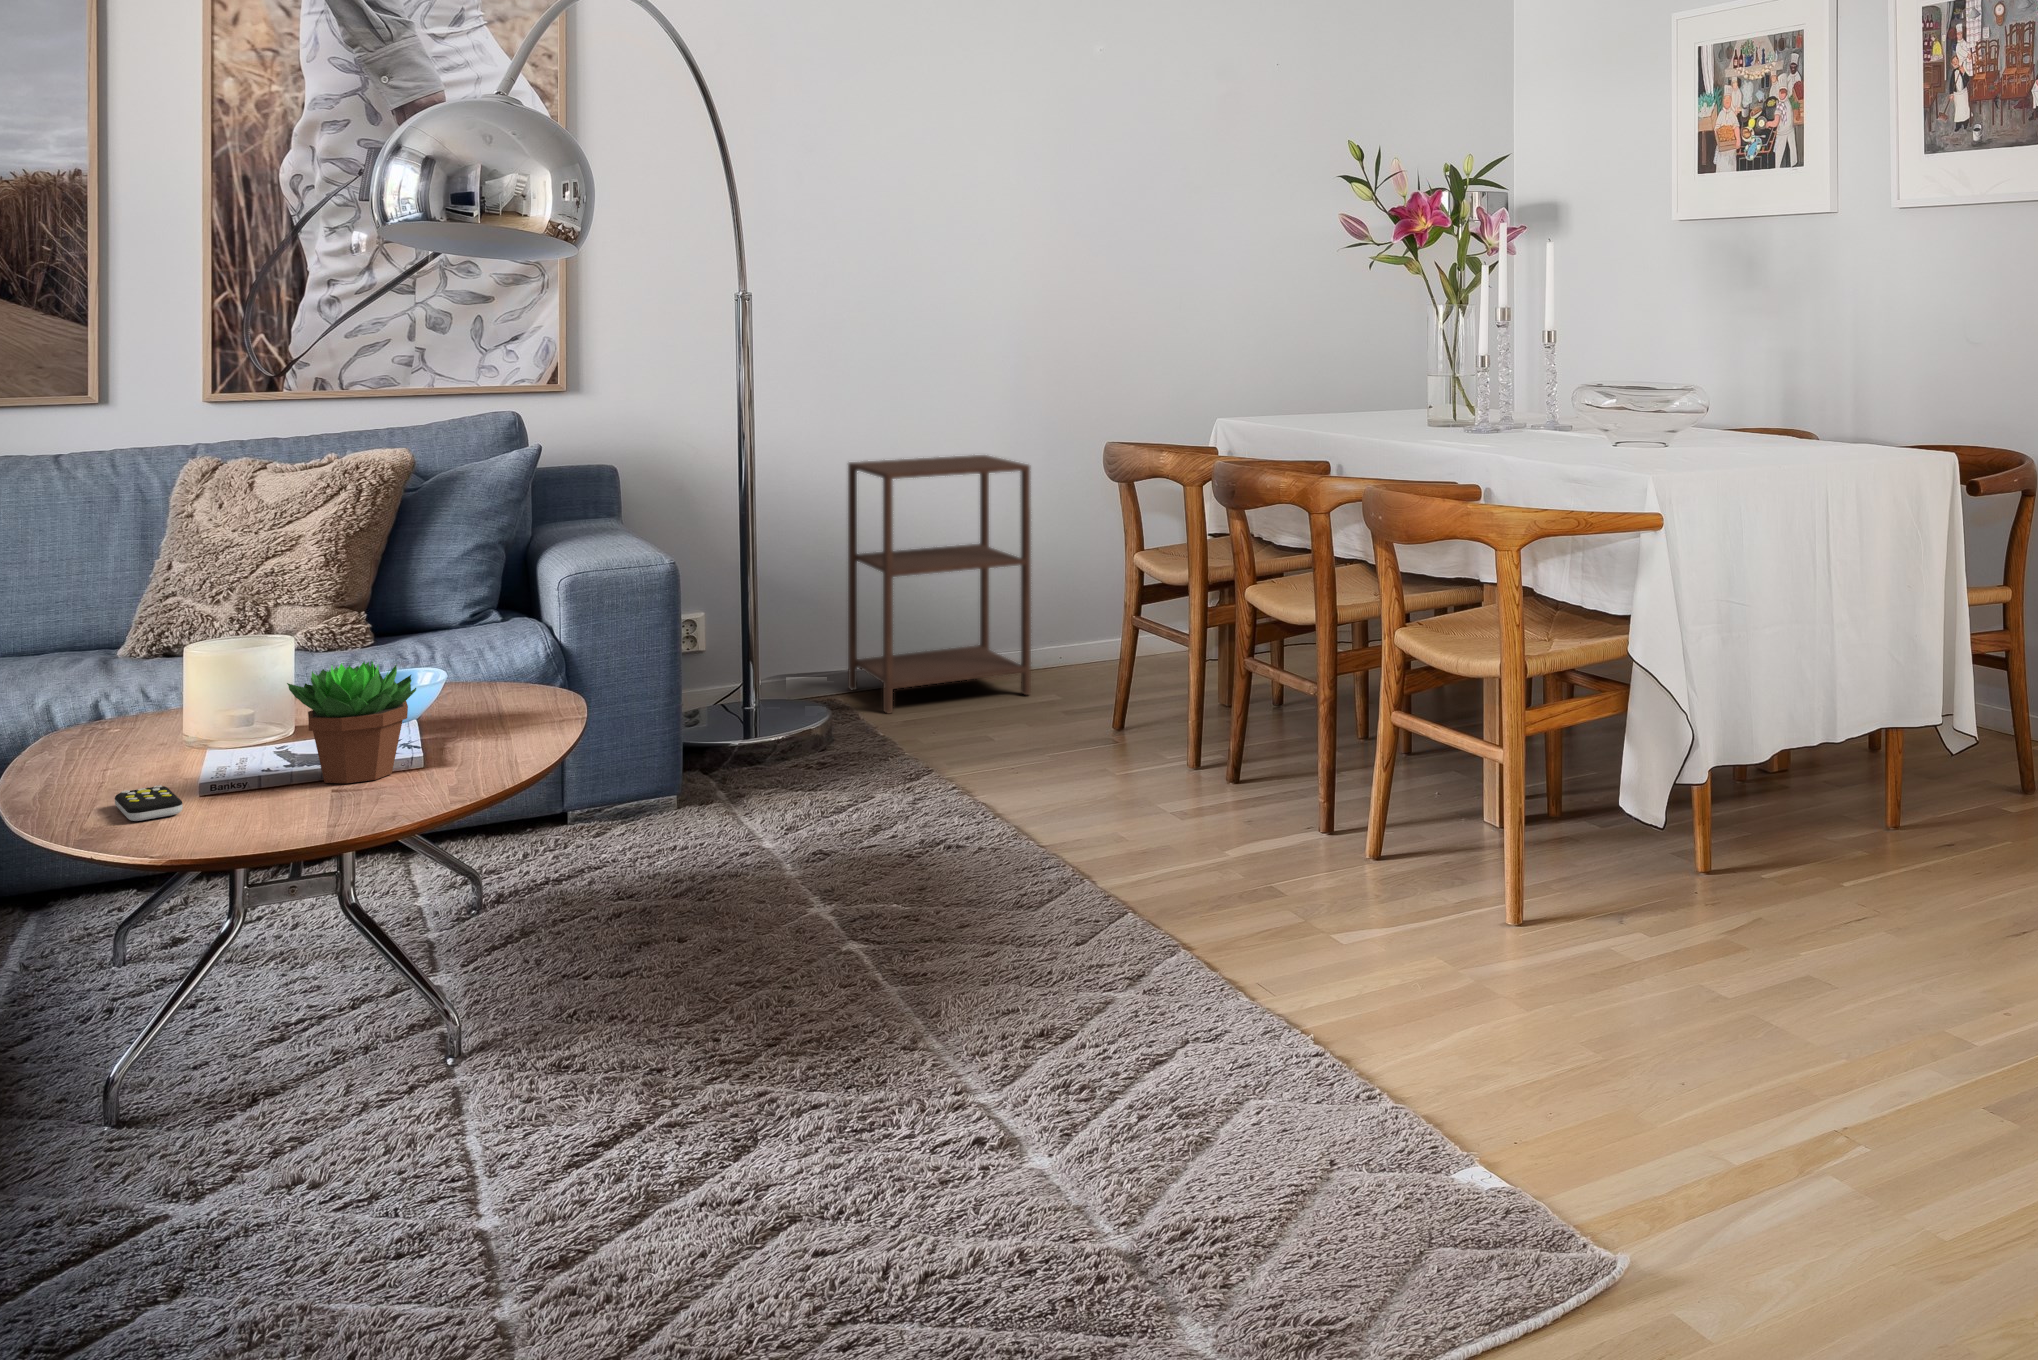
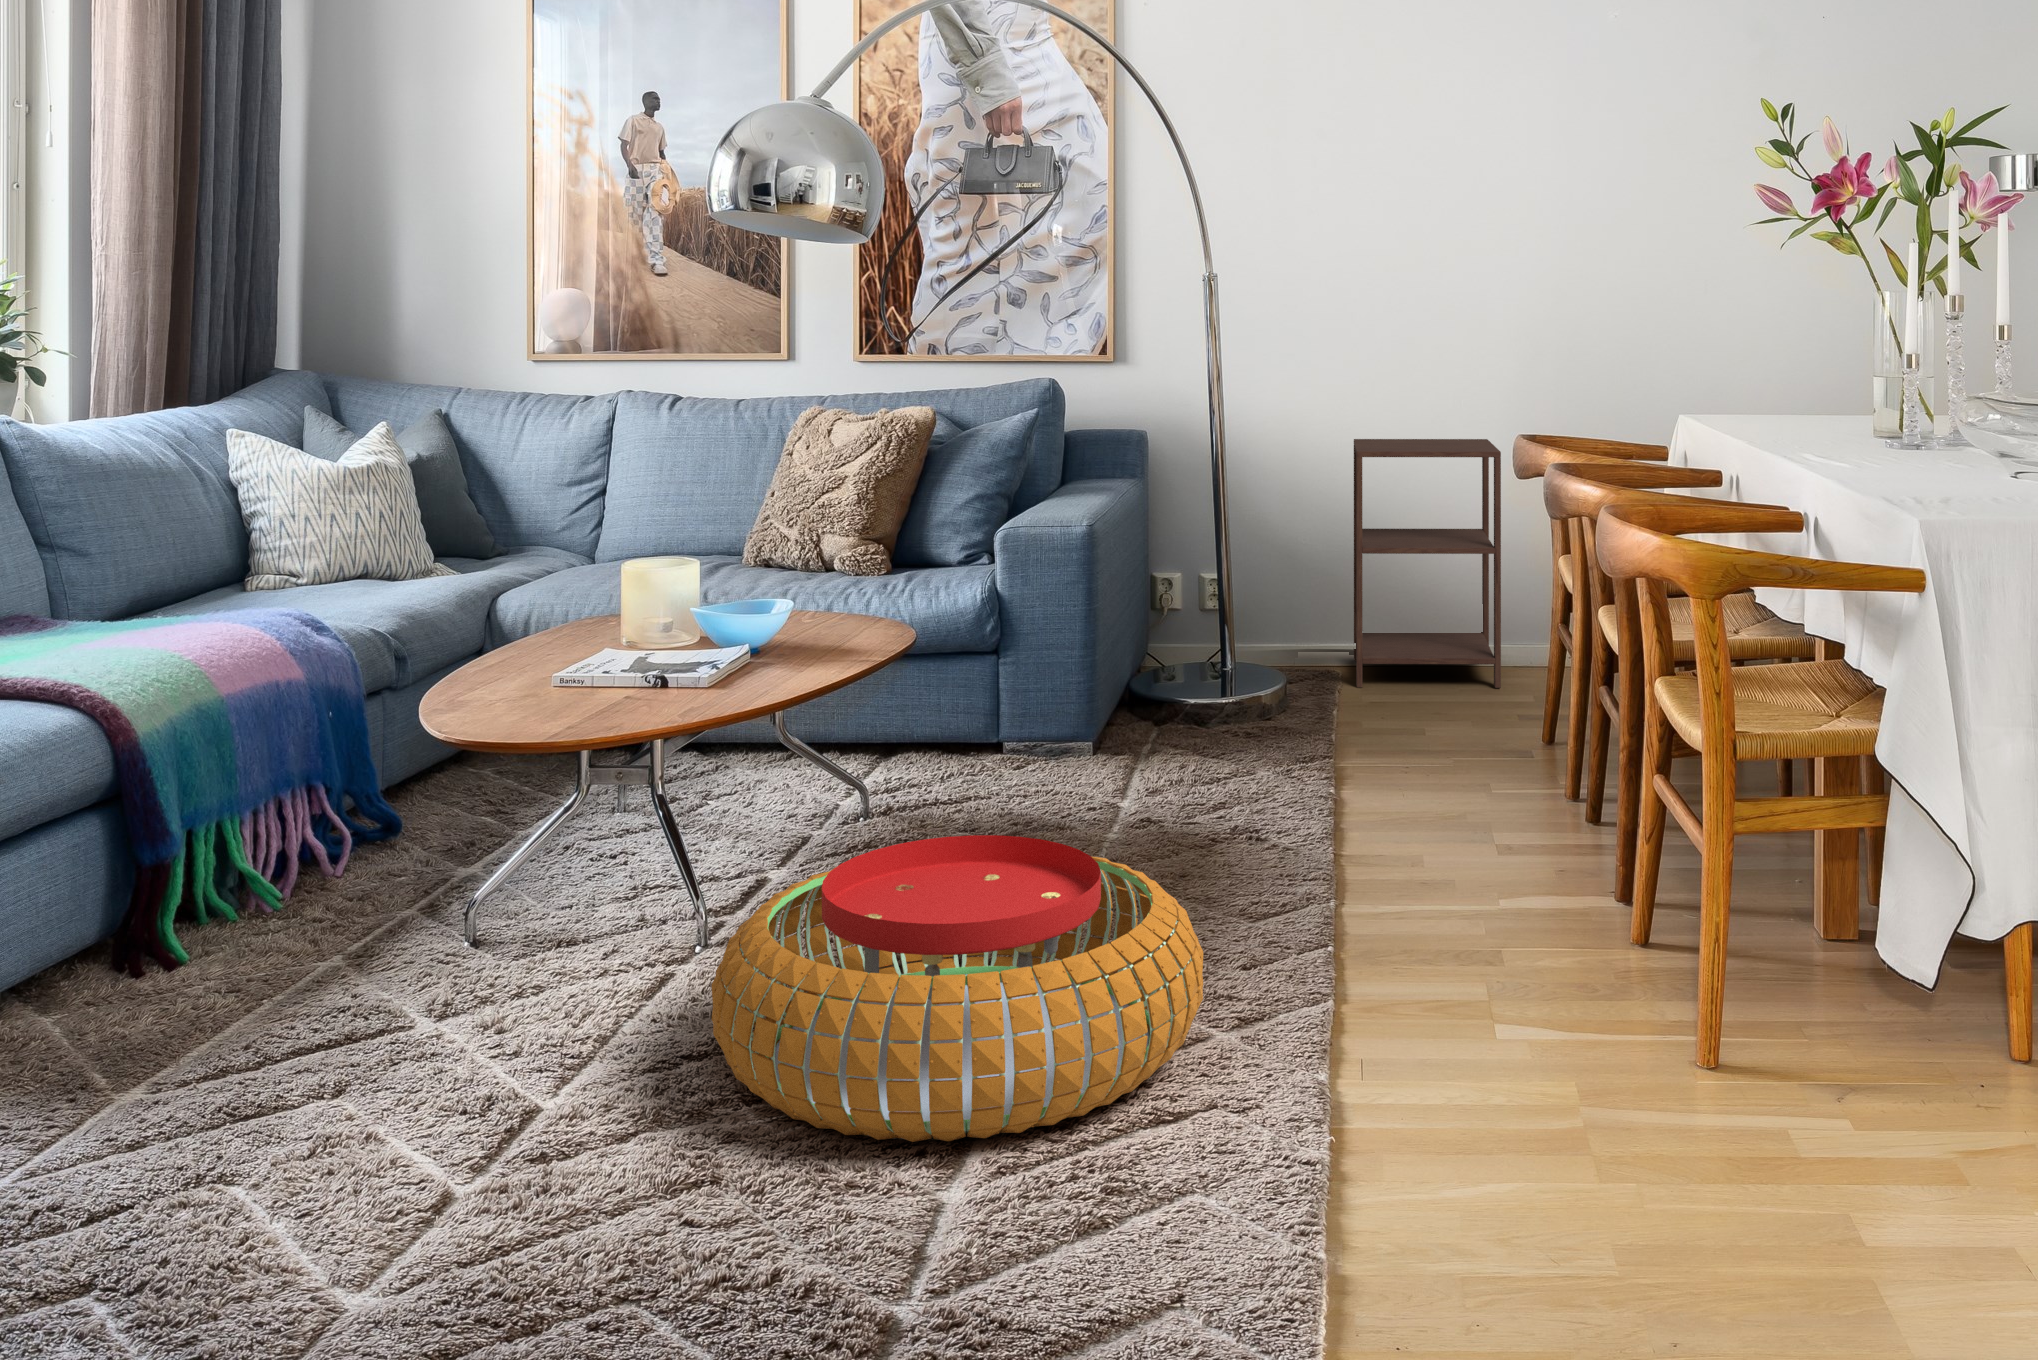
succulent plant: present [287,661,416,783] -> none [615,577,721,678]
remote control: present [115,785,183,821] -> none [496,660,546,685]
pouf: none [649,867,1168,1181] -> present [711,835,1203,1142]

